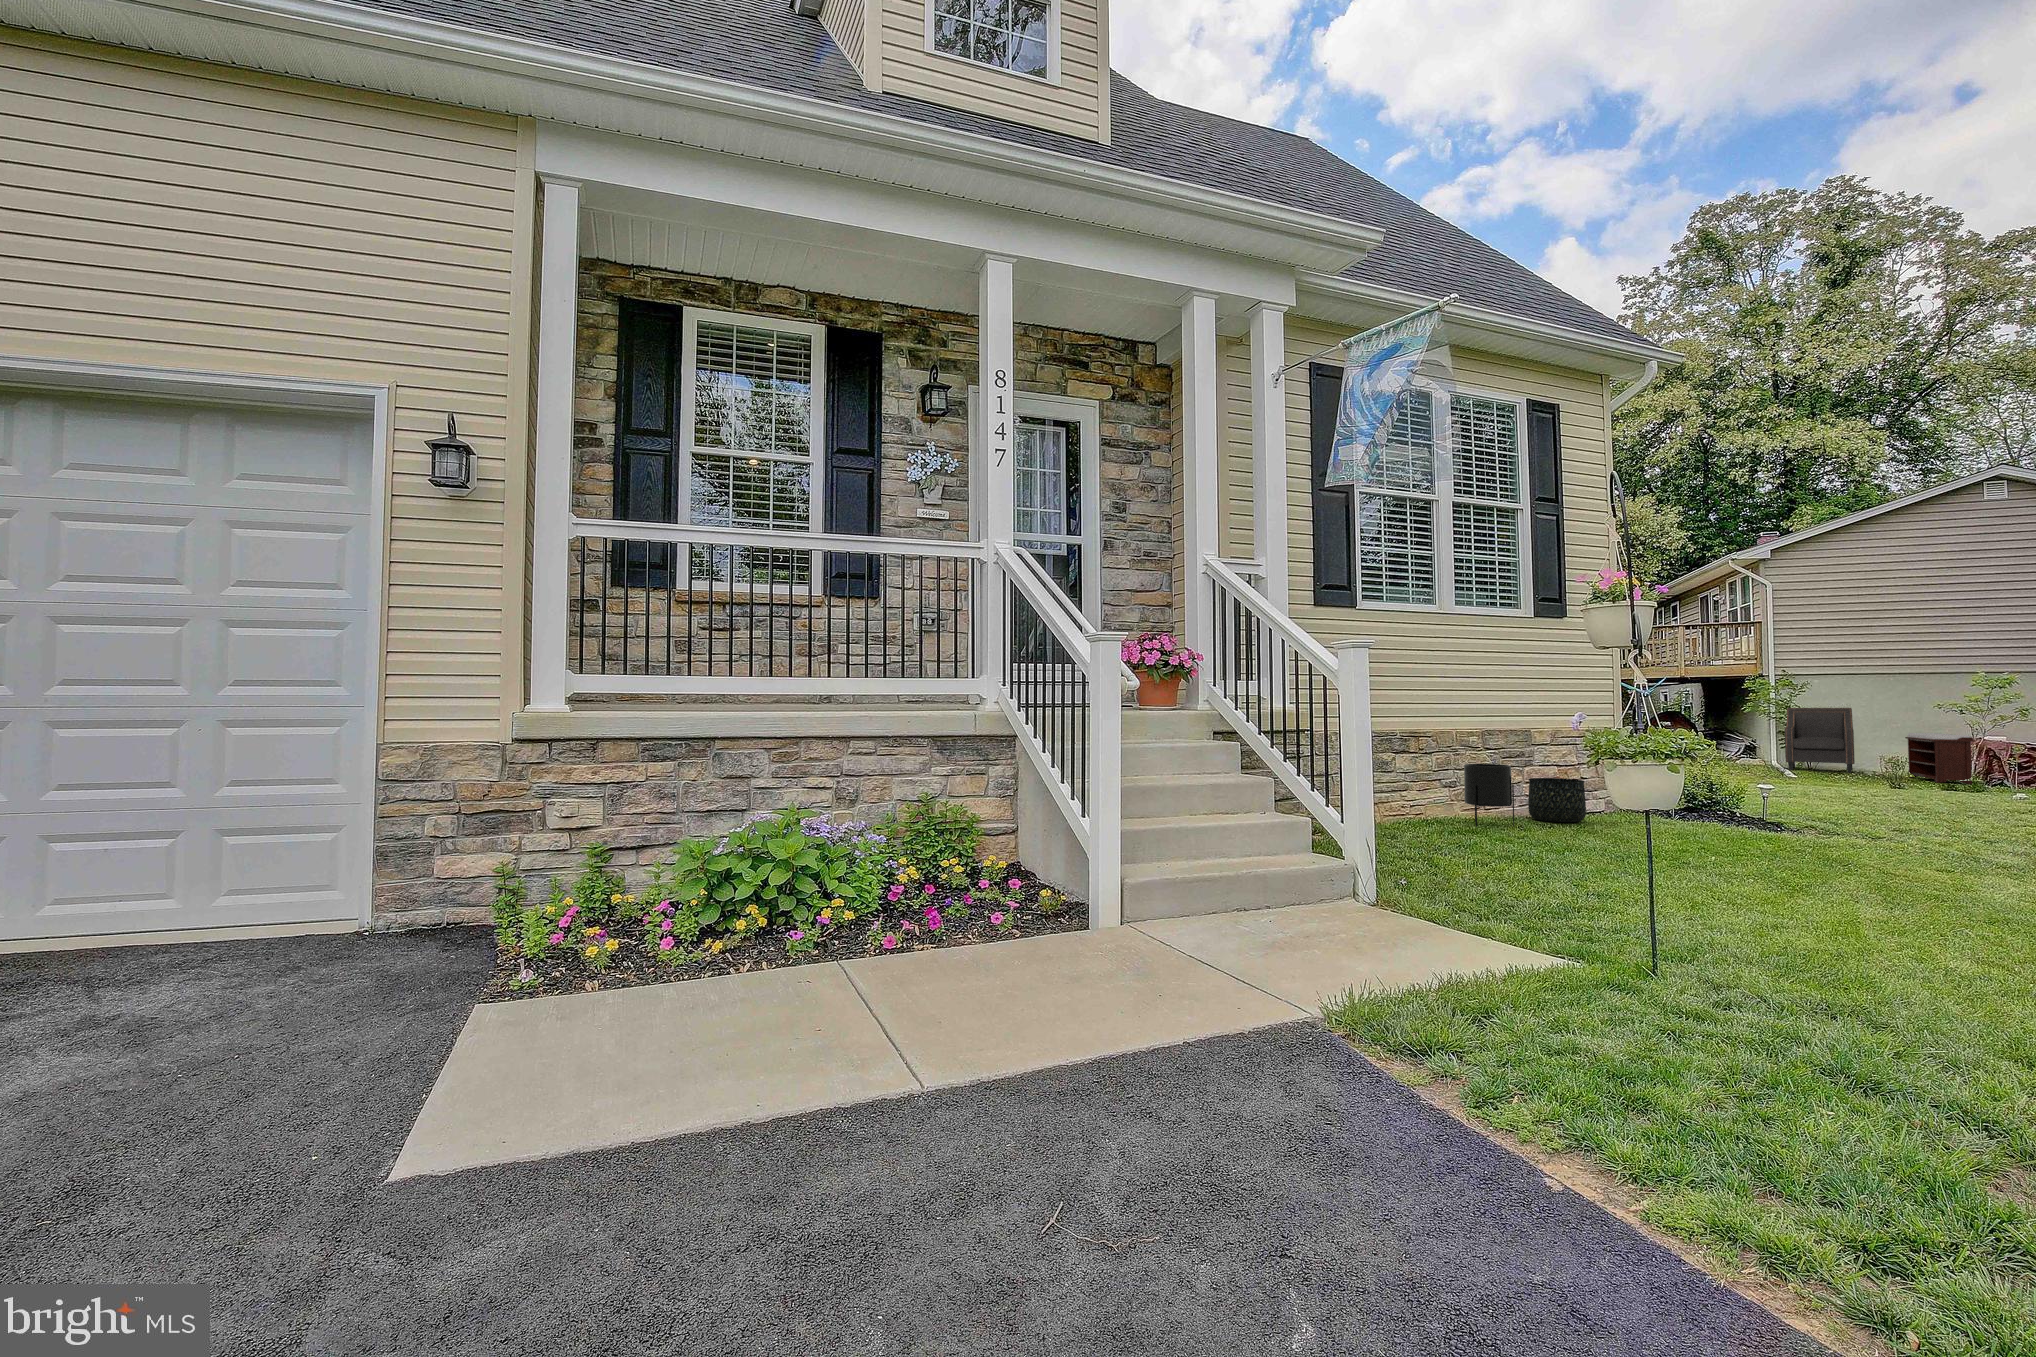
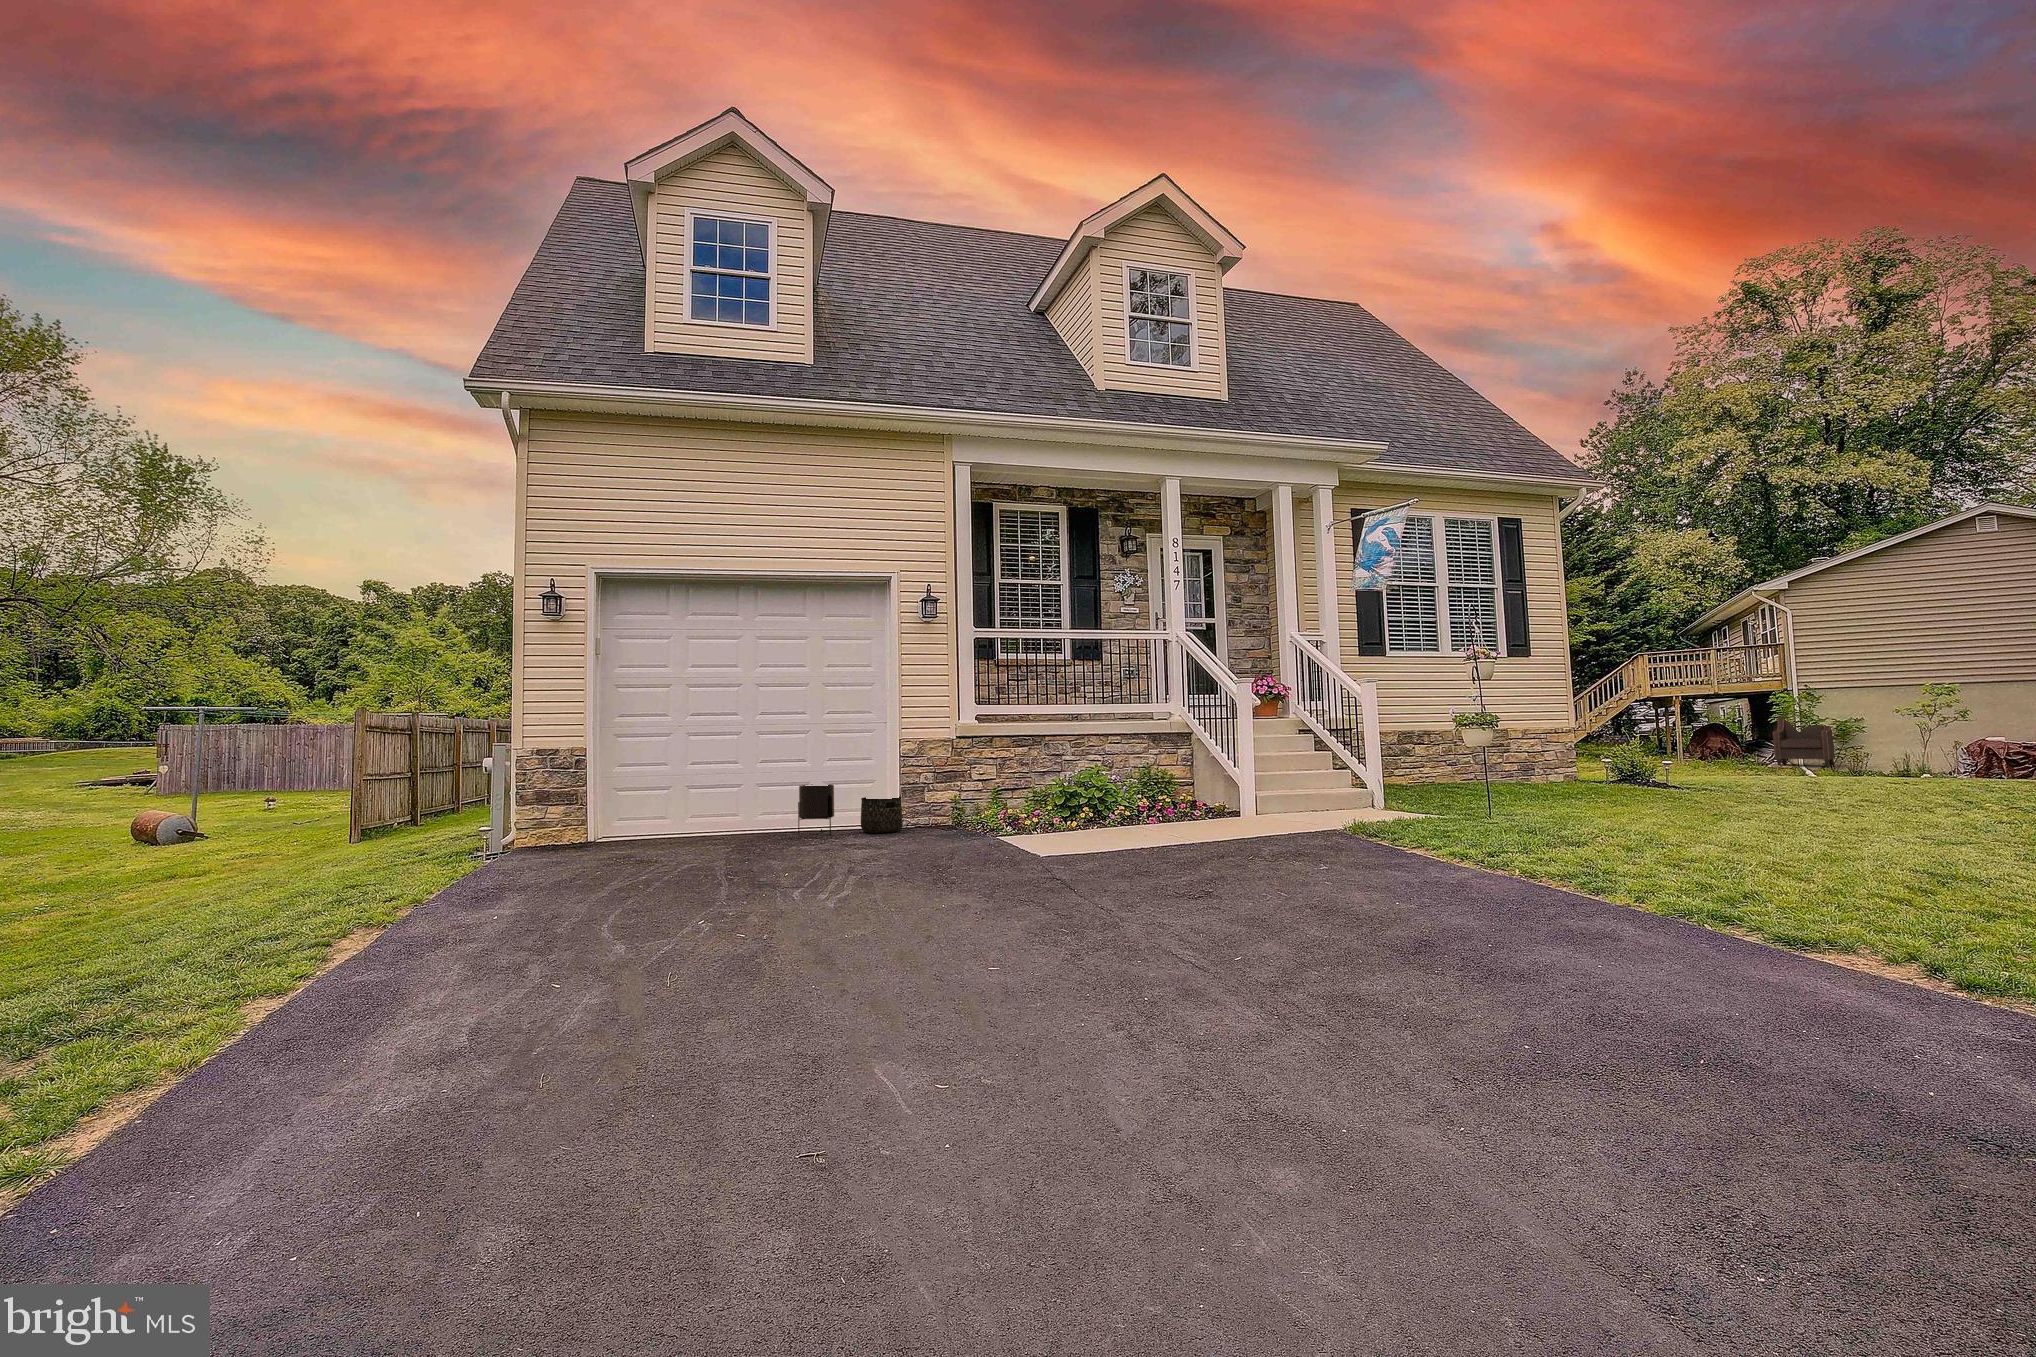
bench: present [1905,733,1973,784] -> none [1869,733,1917,772]
planter: present [1464,764,1514,827] -> present [798,784,834,836]
basket: present [1528,778,1586,822] -> present [861,797,902,833]

